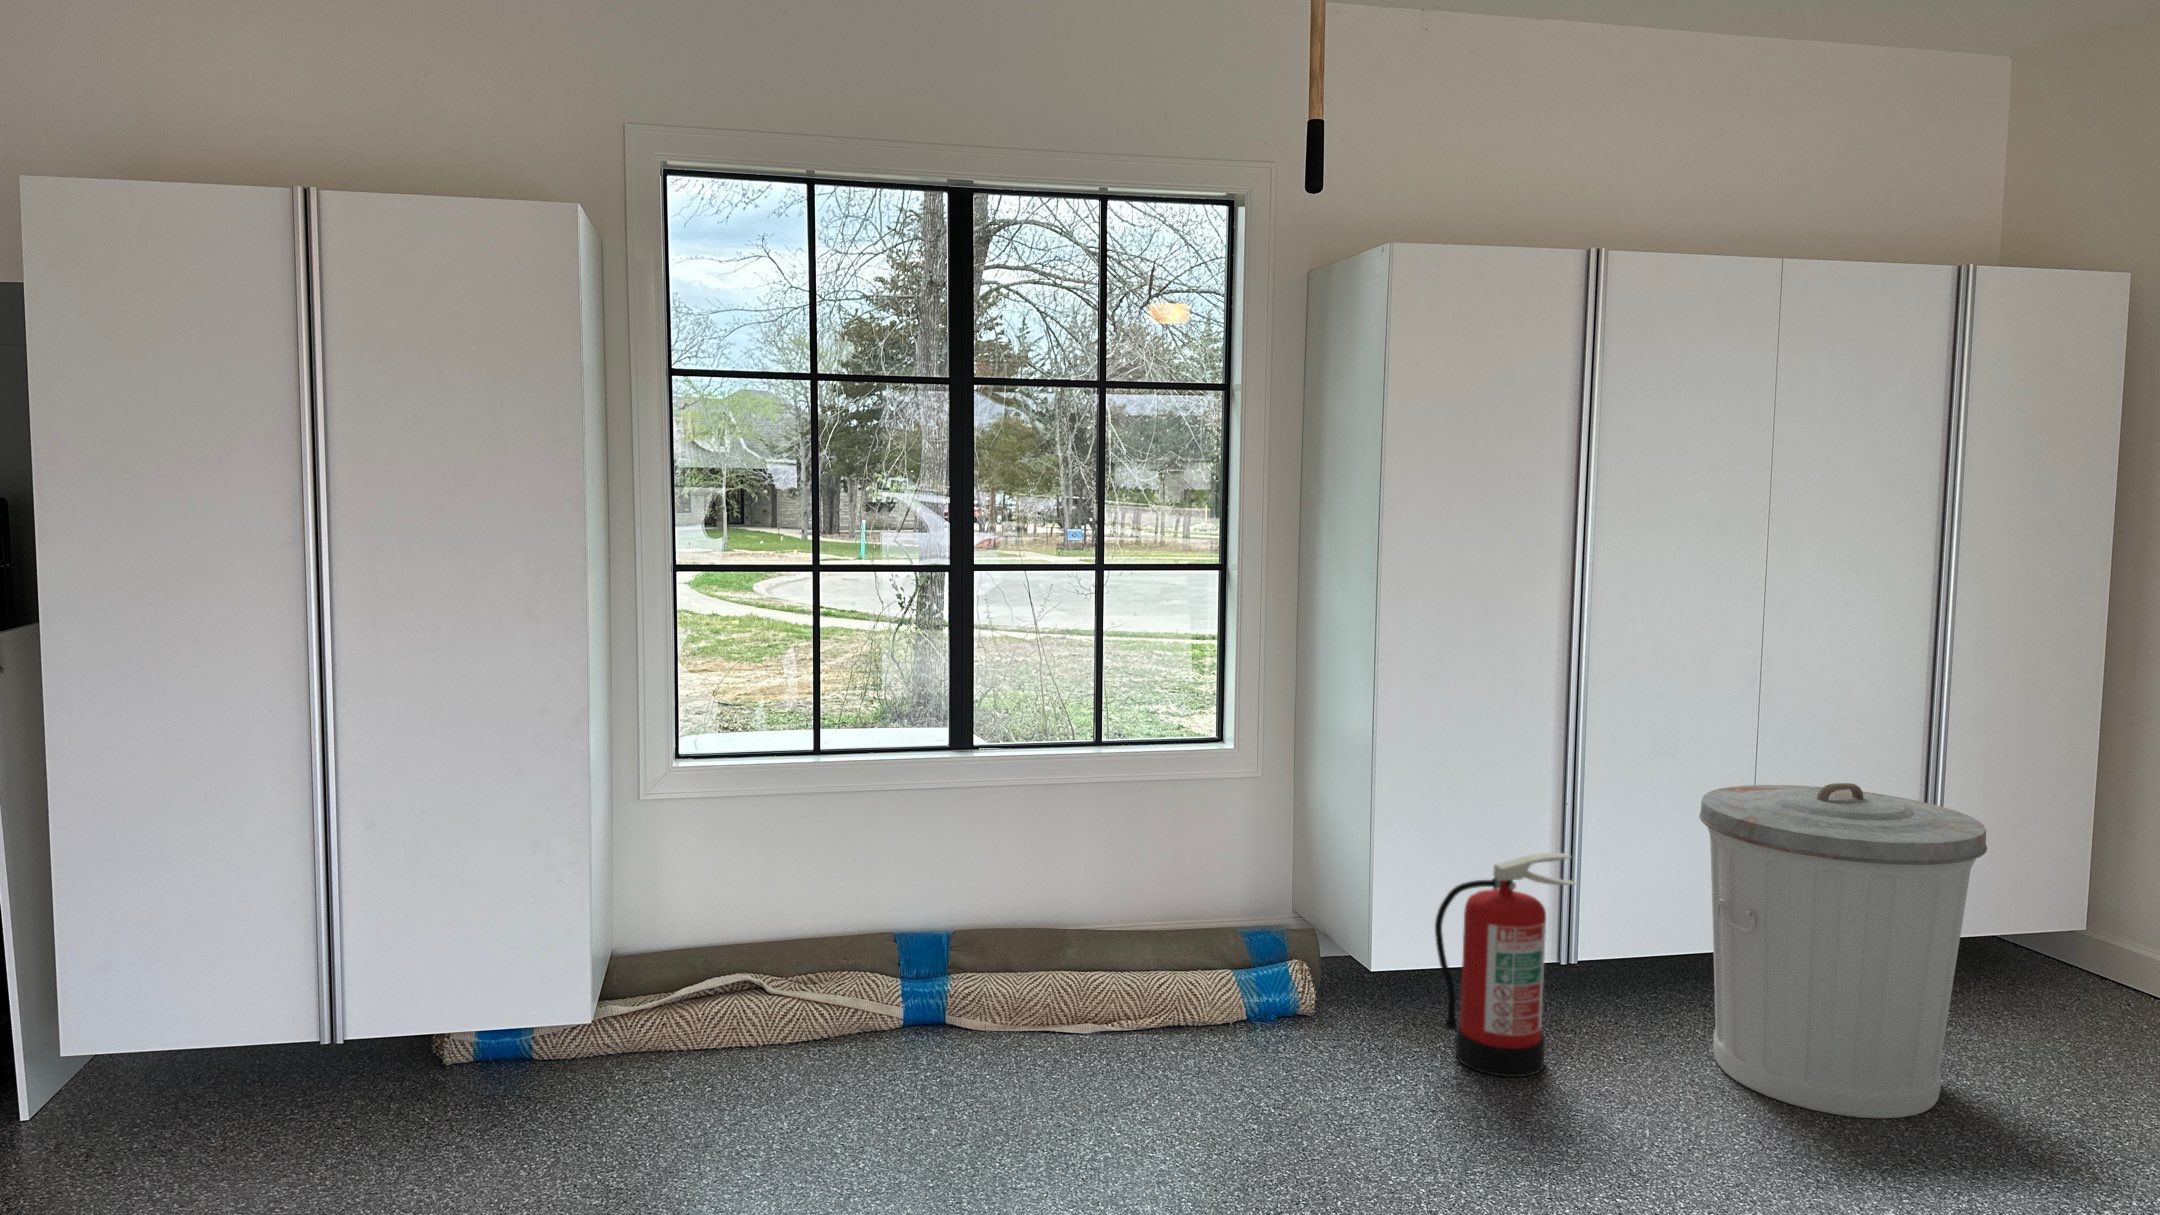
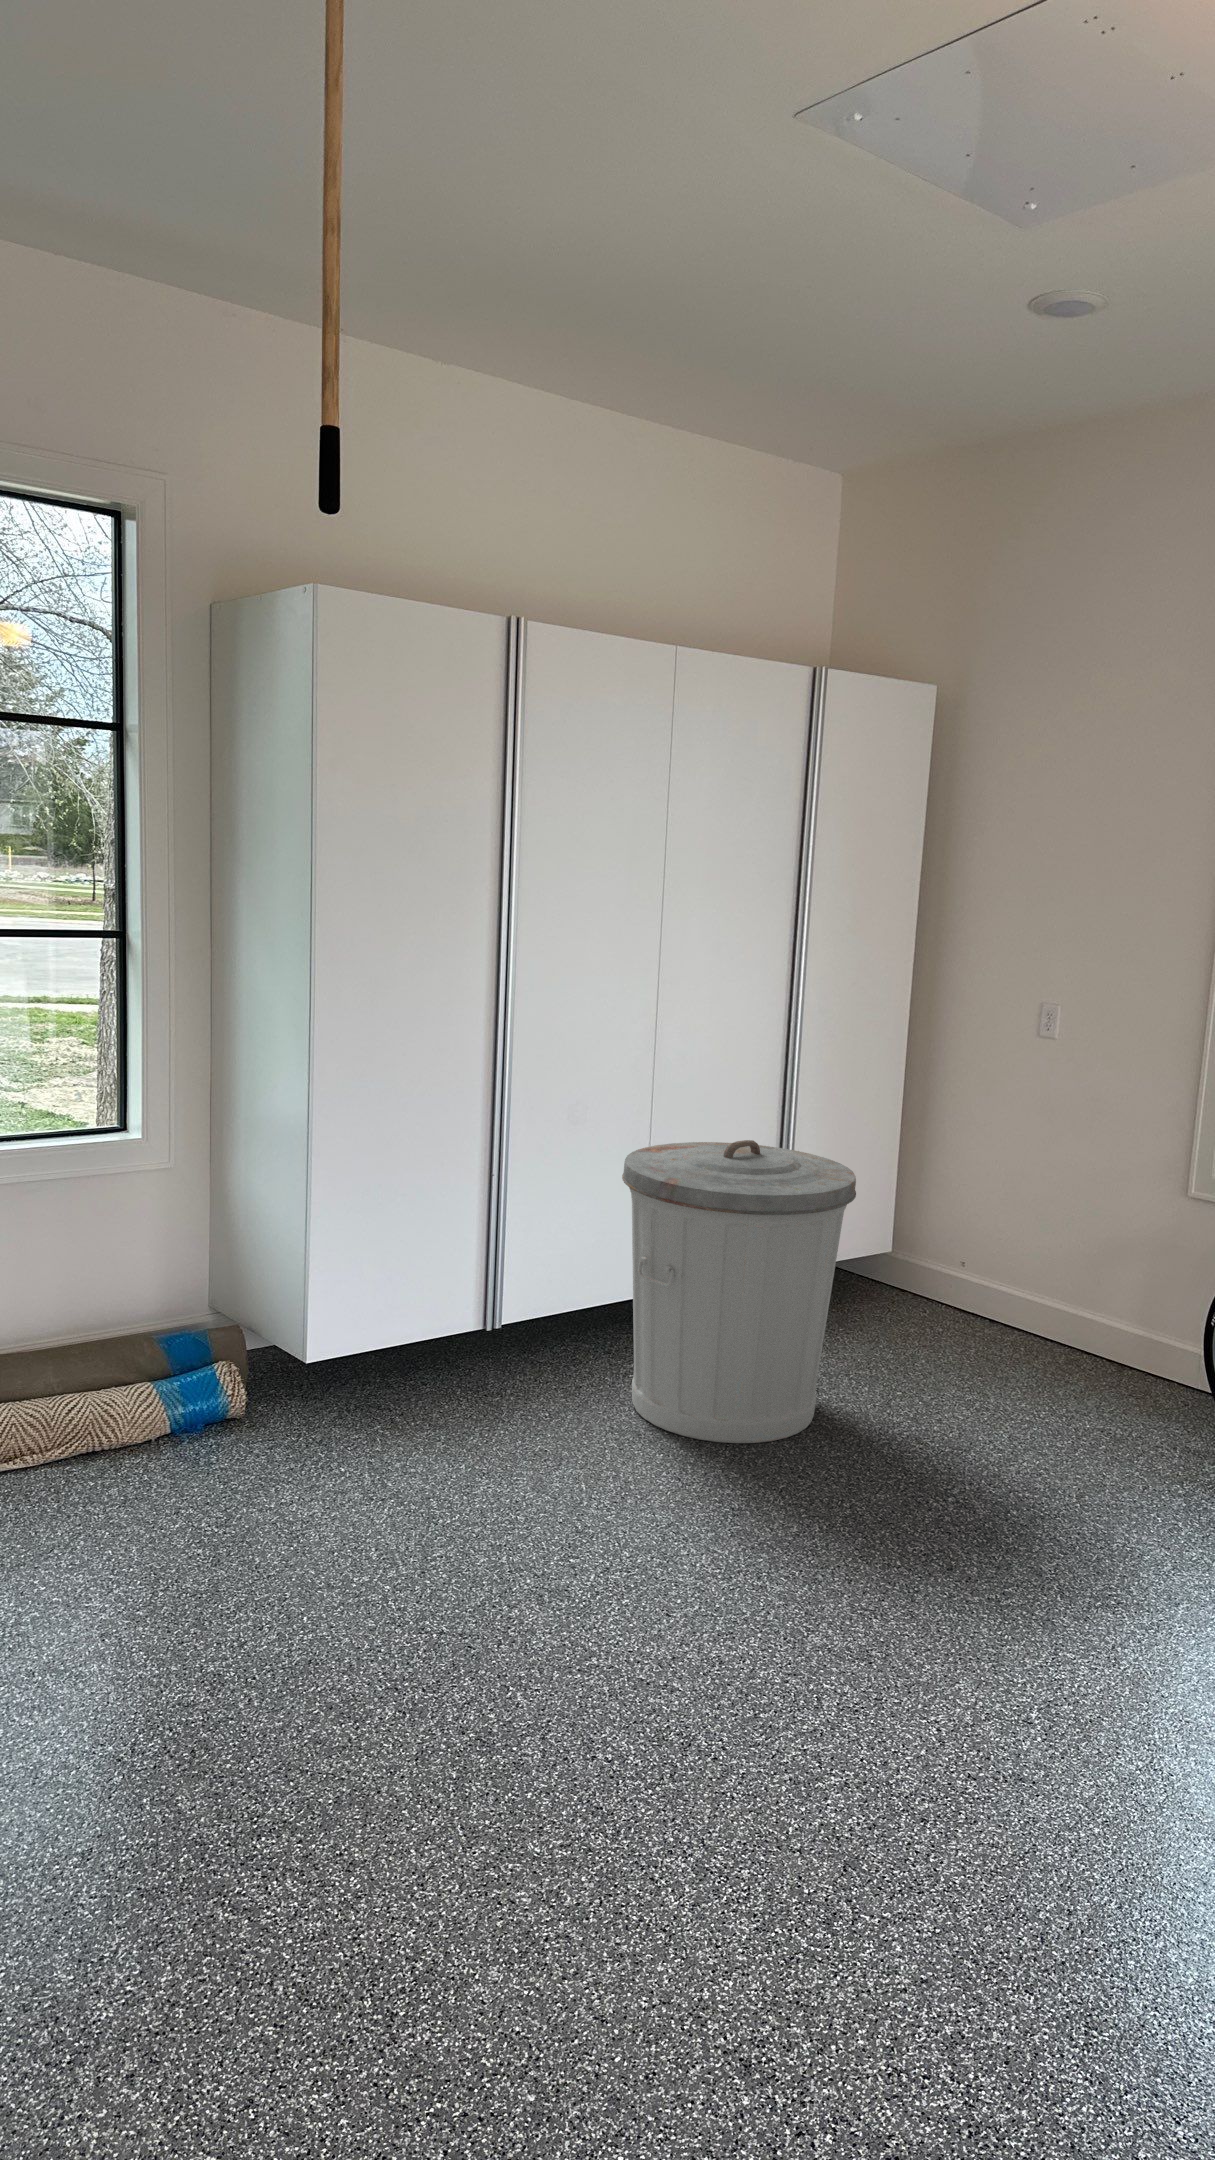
fire extinguisher: present [1435,853,1576,1077] -> none [378,1225,516,1454]

